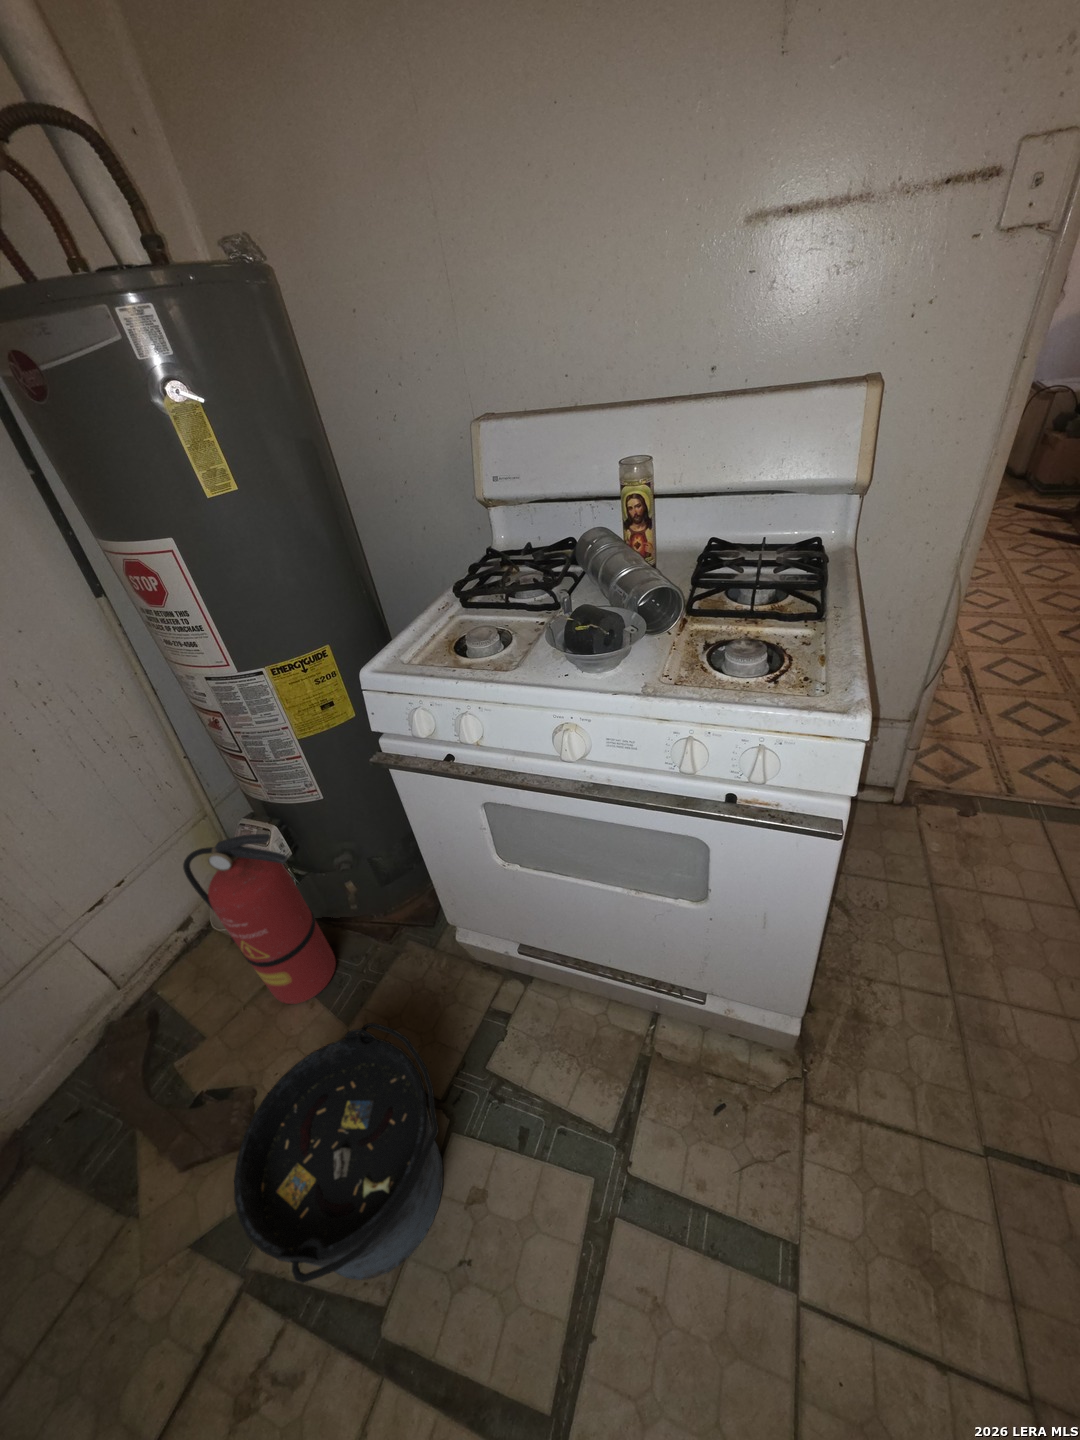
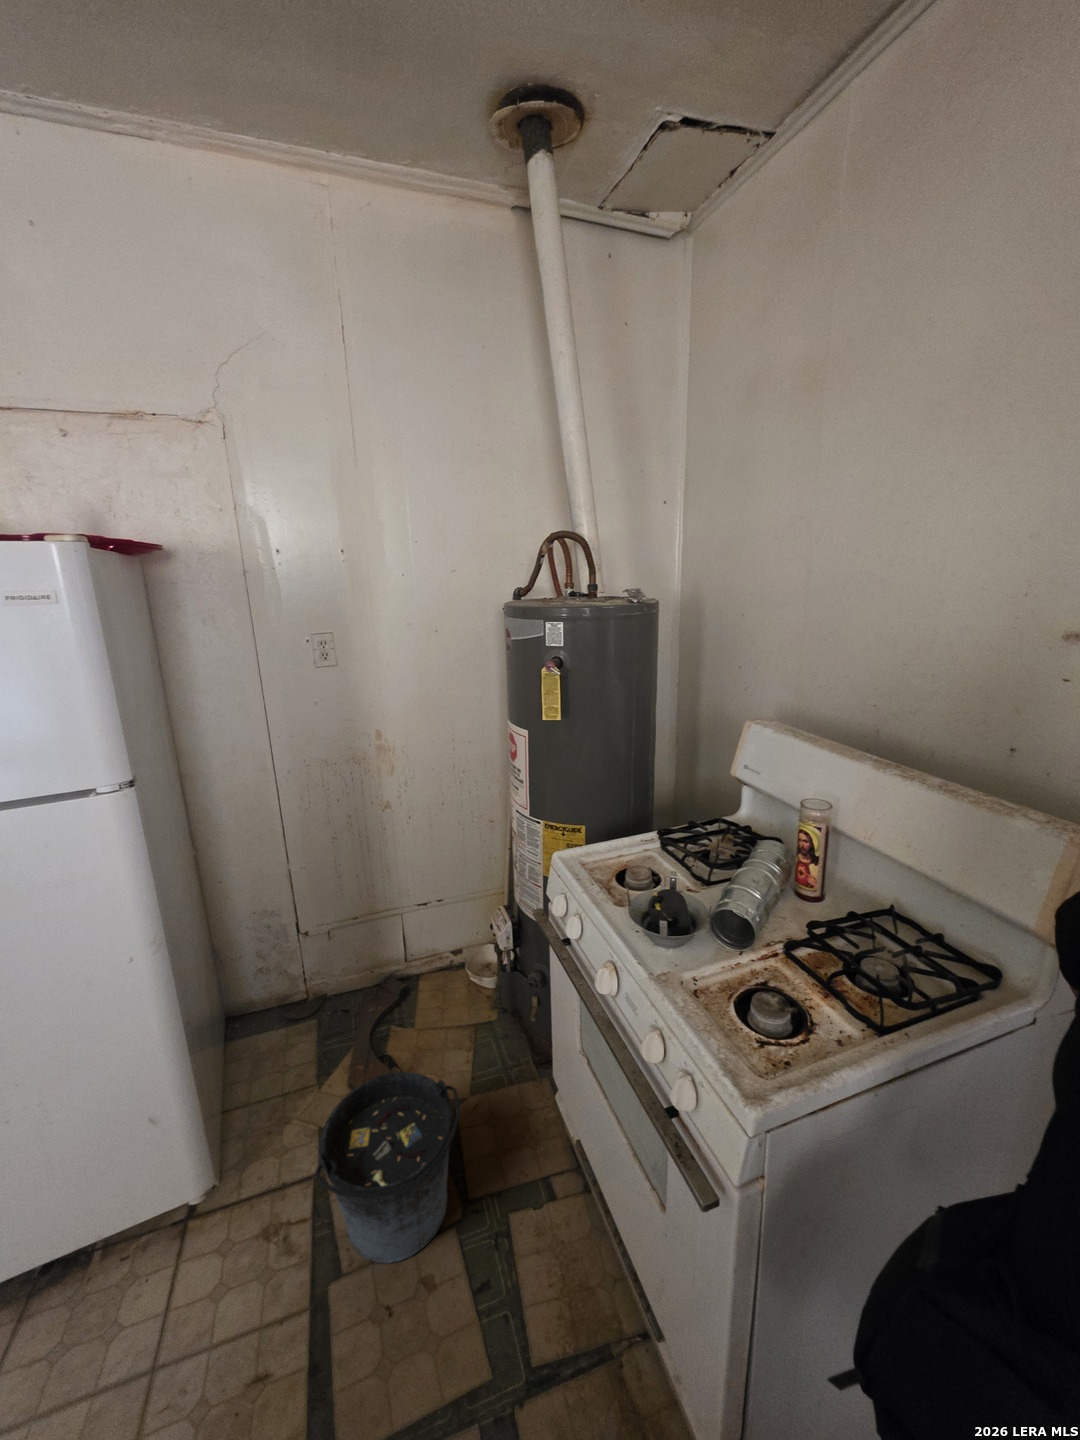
fire extinguisher: present [183,834,336,1004] -> none [450,908,505,1058]

